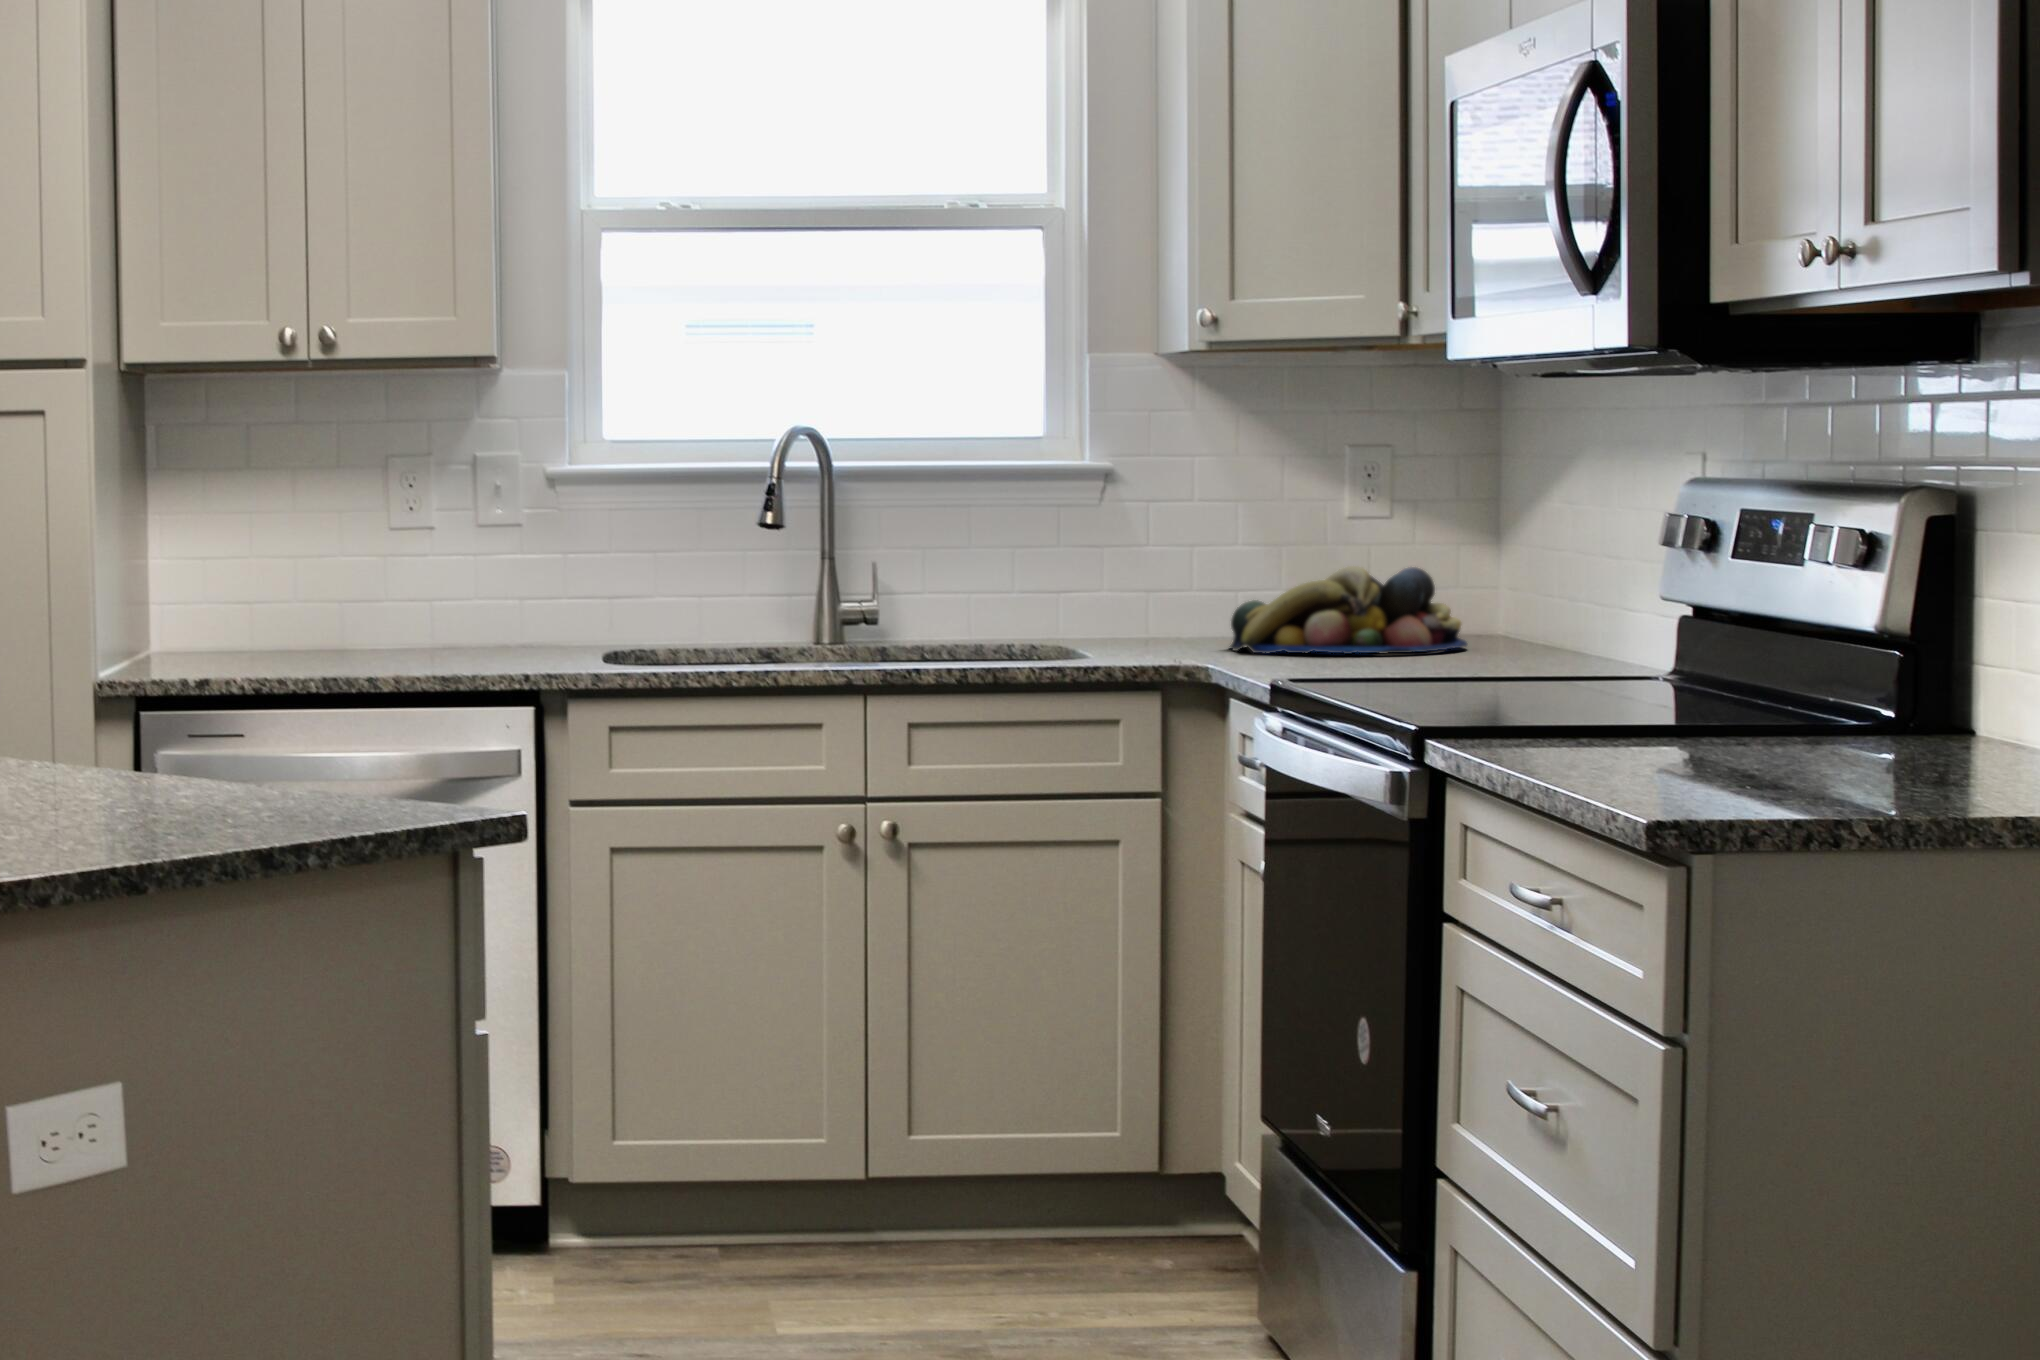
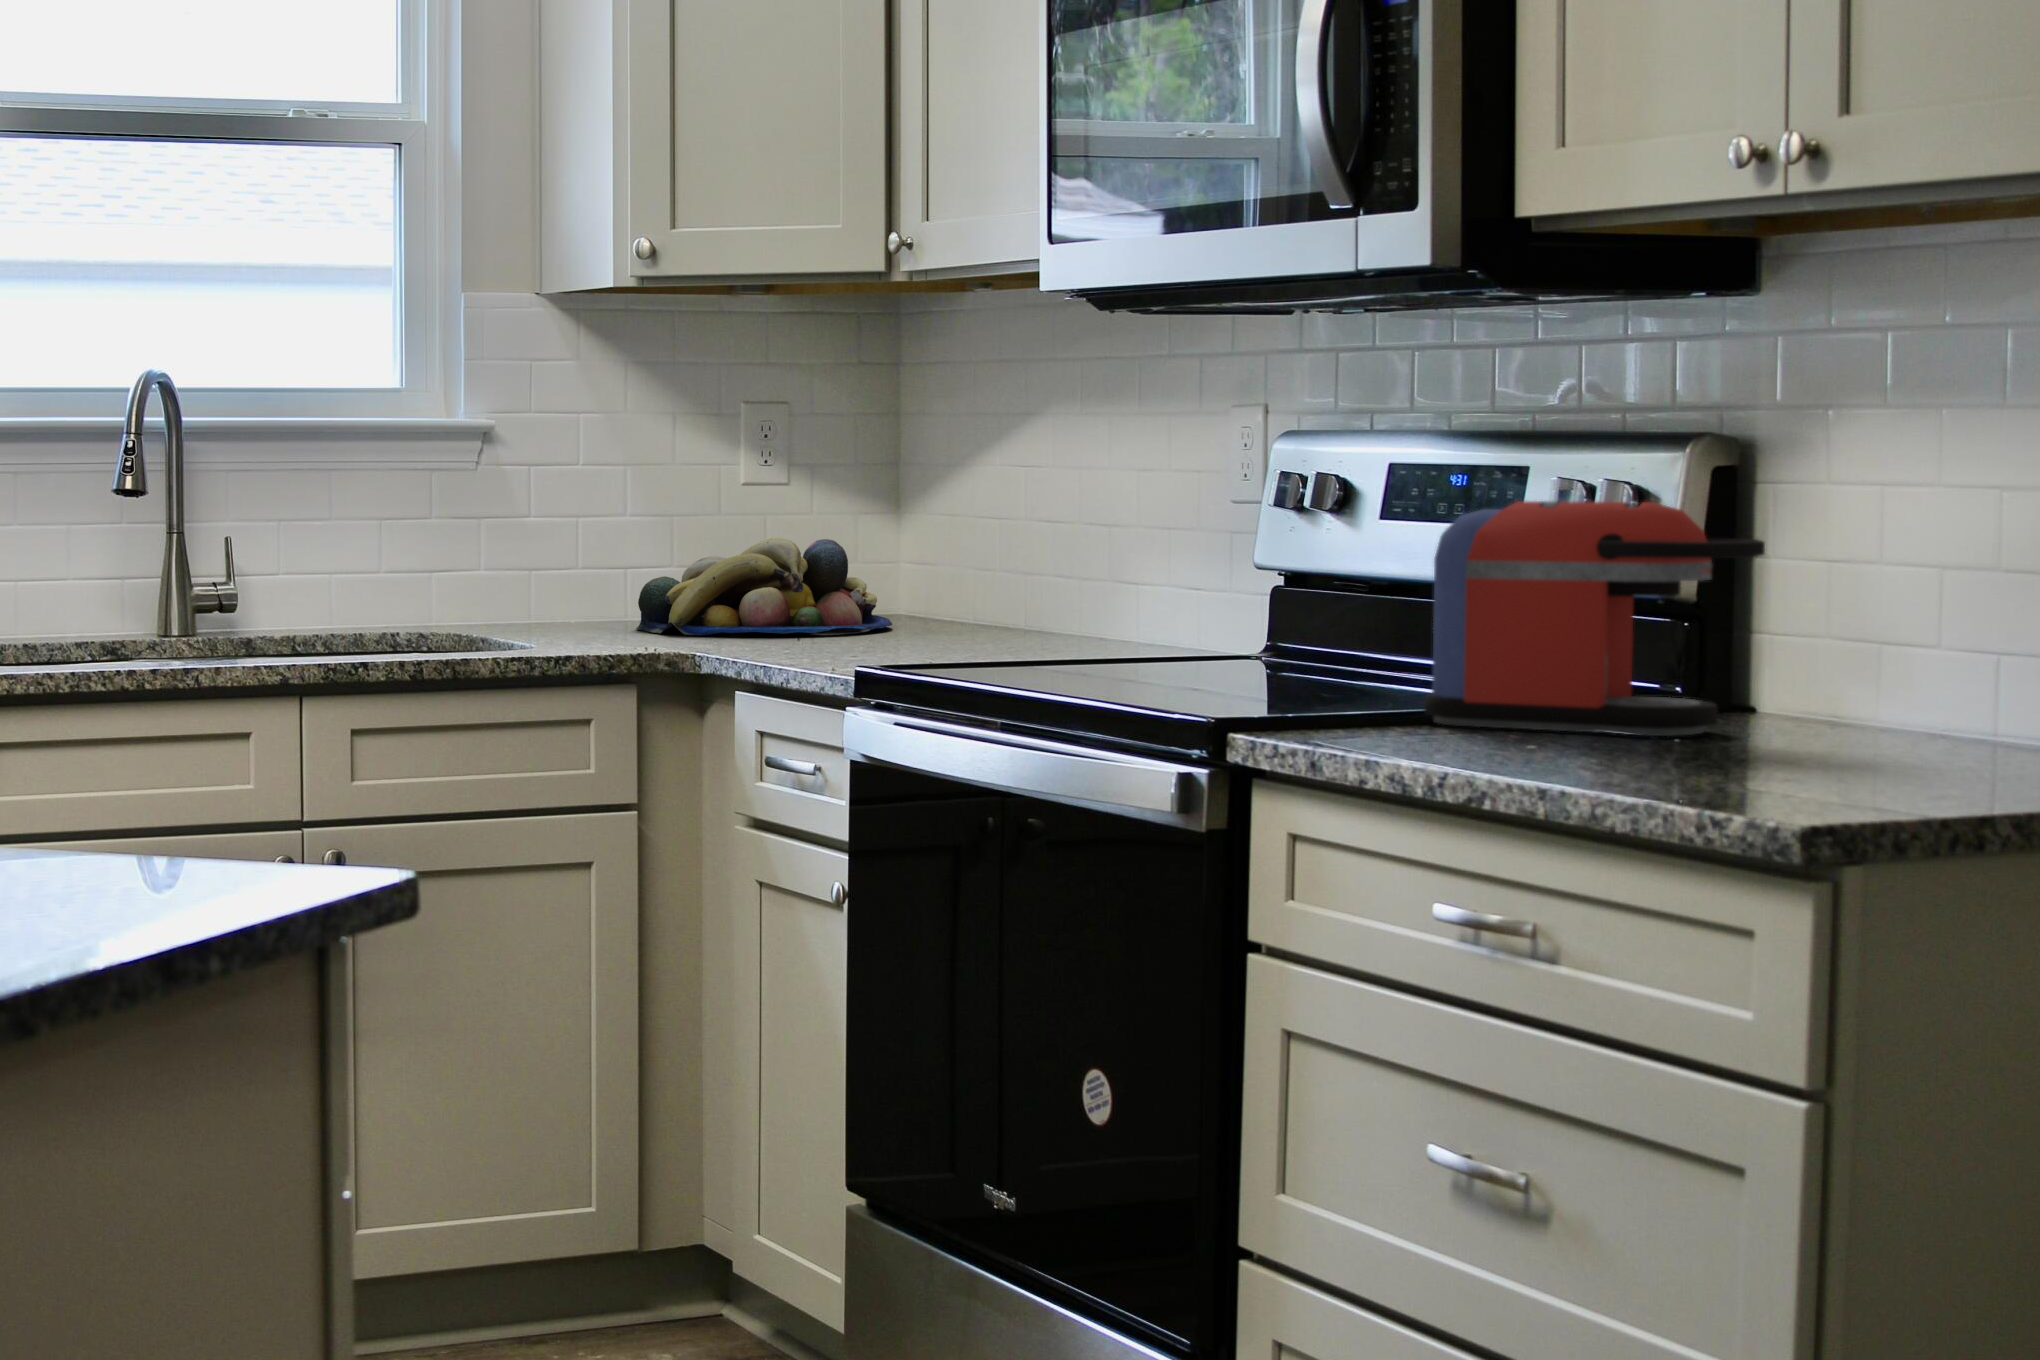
coffee maker: none [1626,544,1881,743] -> present [1425,501,1765,736]

